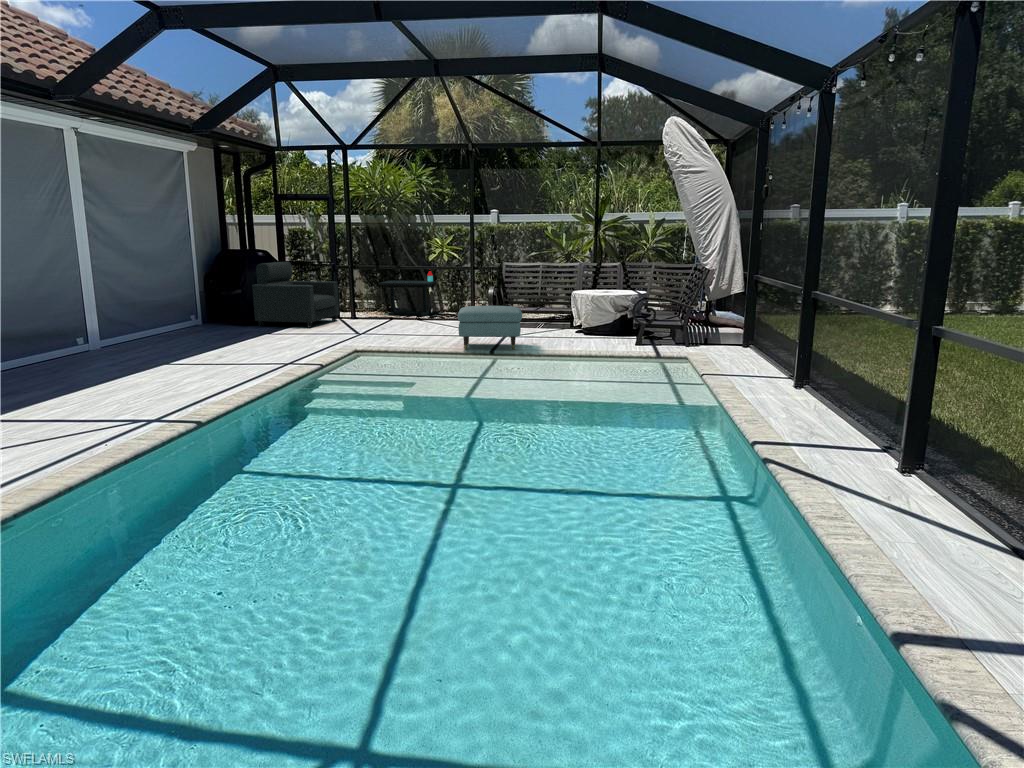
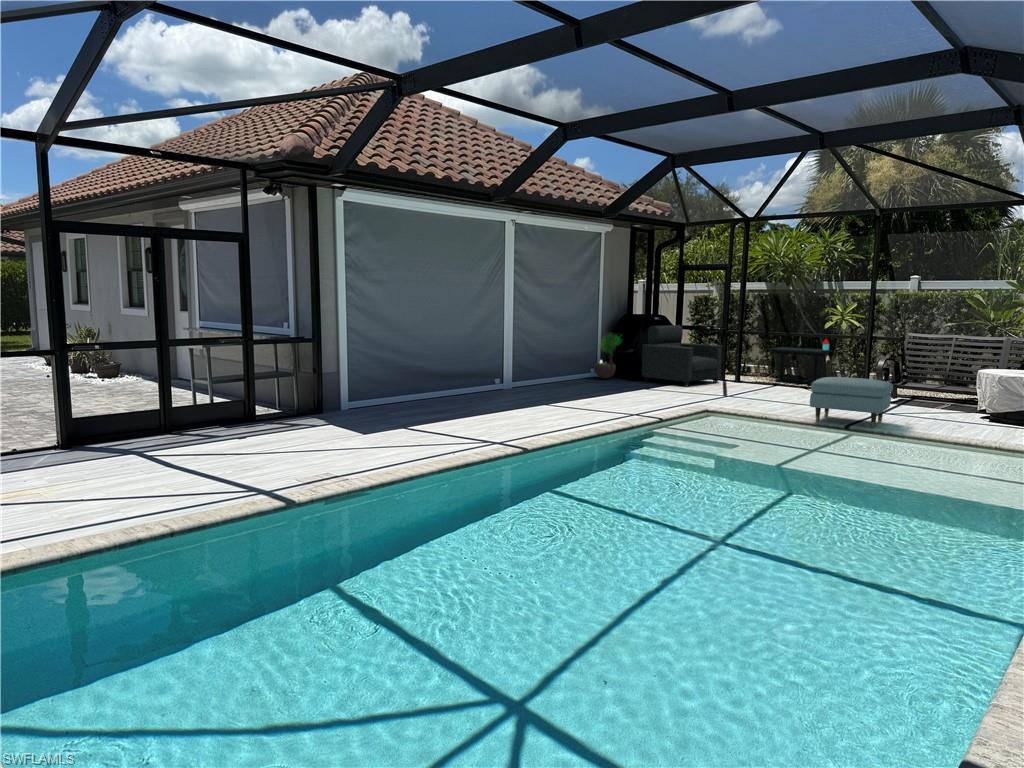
potted tree: none [195,269,228,327] -> present [594,333,620,379]

